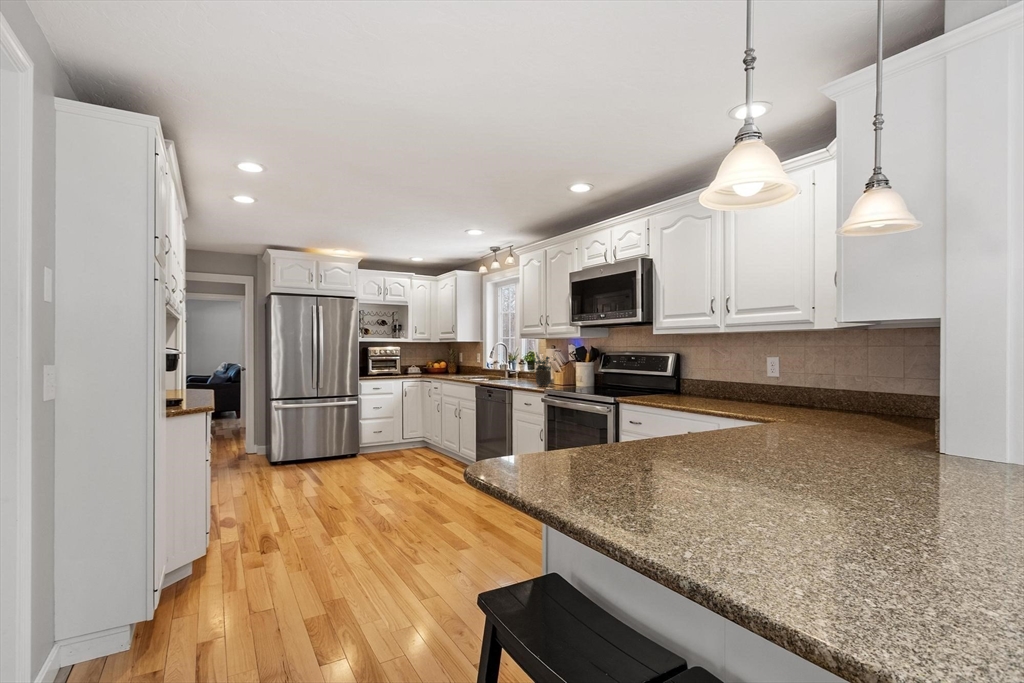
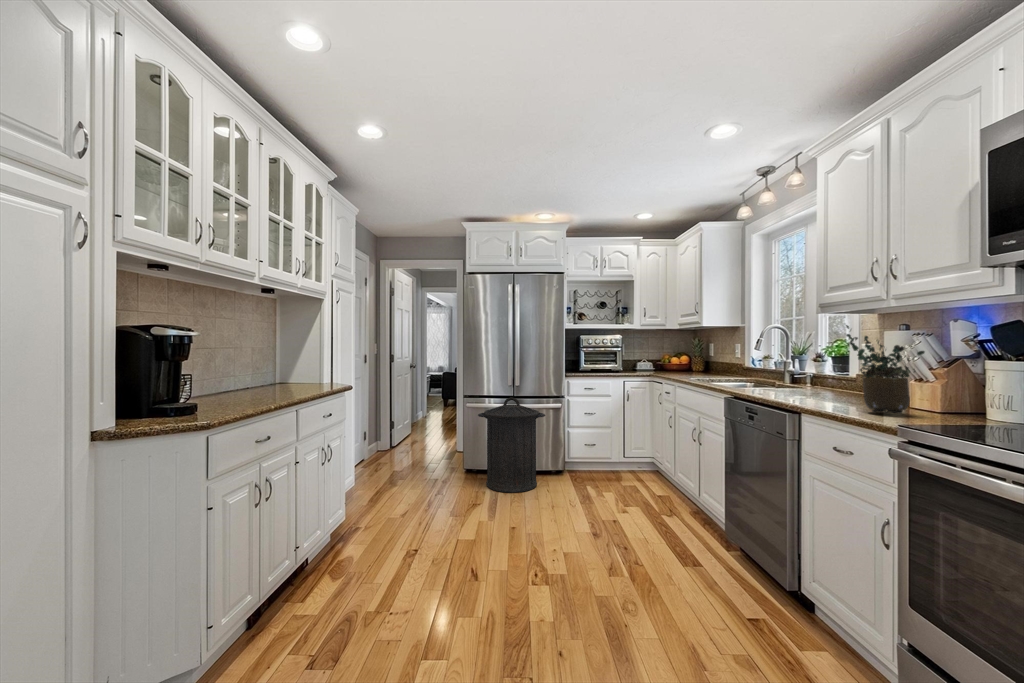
trash can: none [292,397,349,471] -> present [478,397,545,493]

